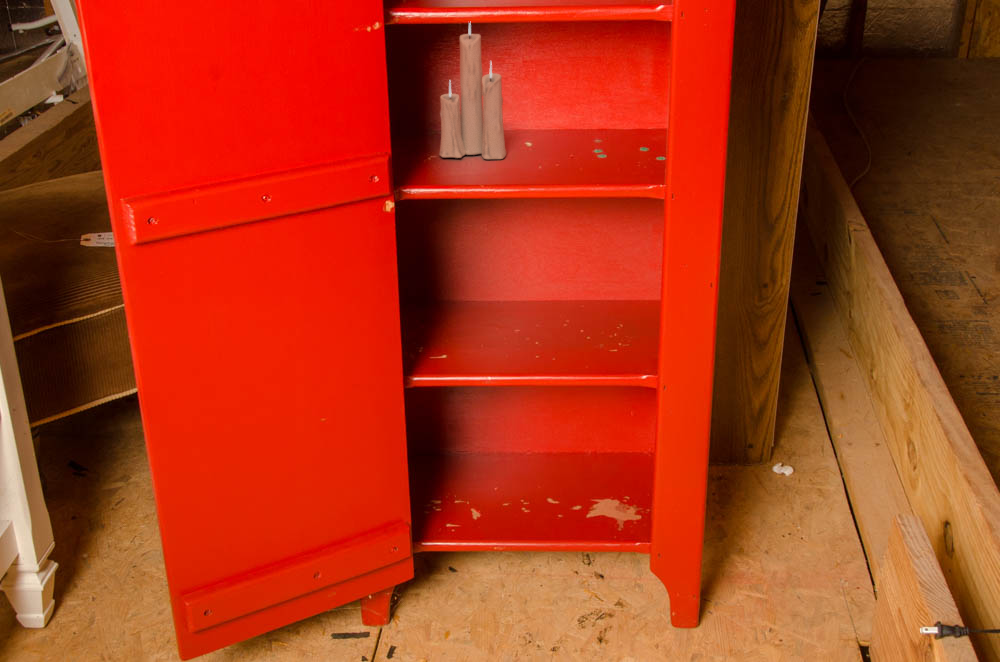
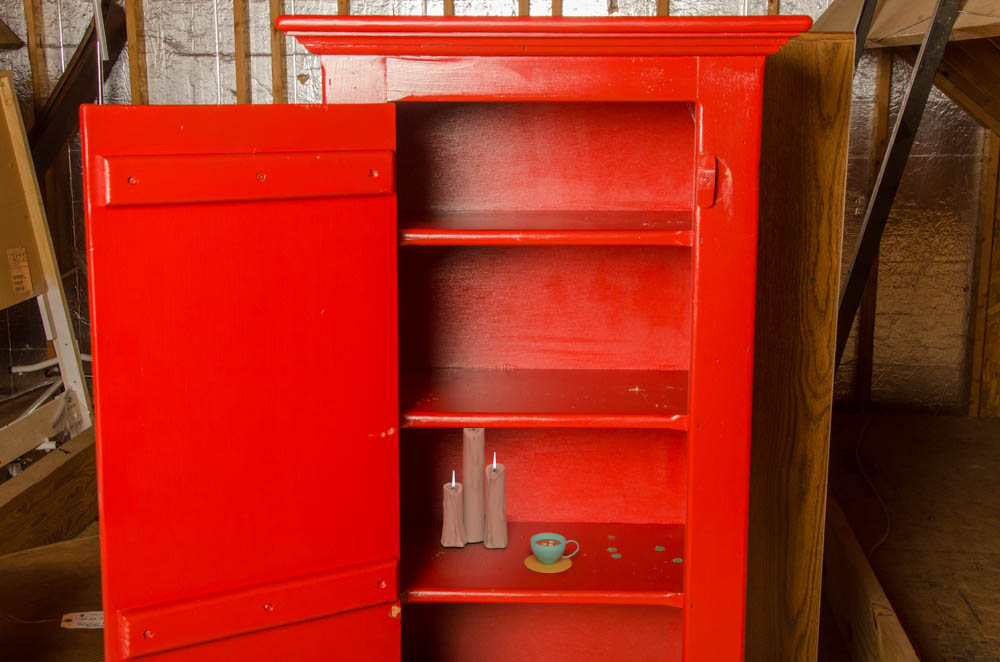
teacup: none [518,142,572,178] -> present [524,533,579,573]

